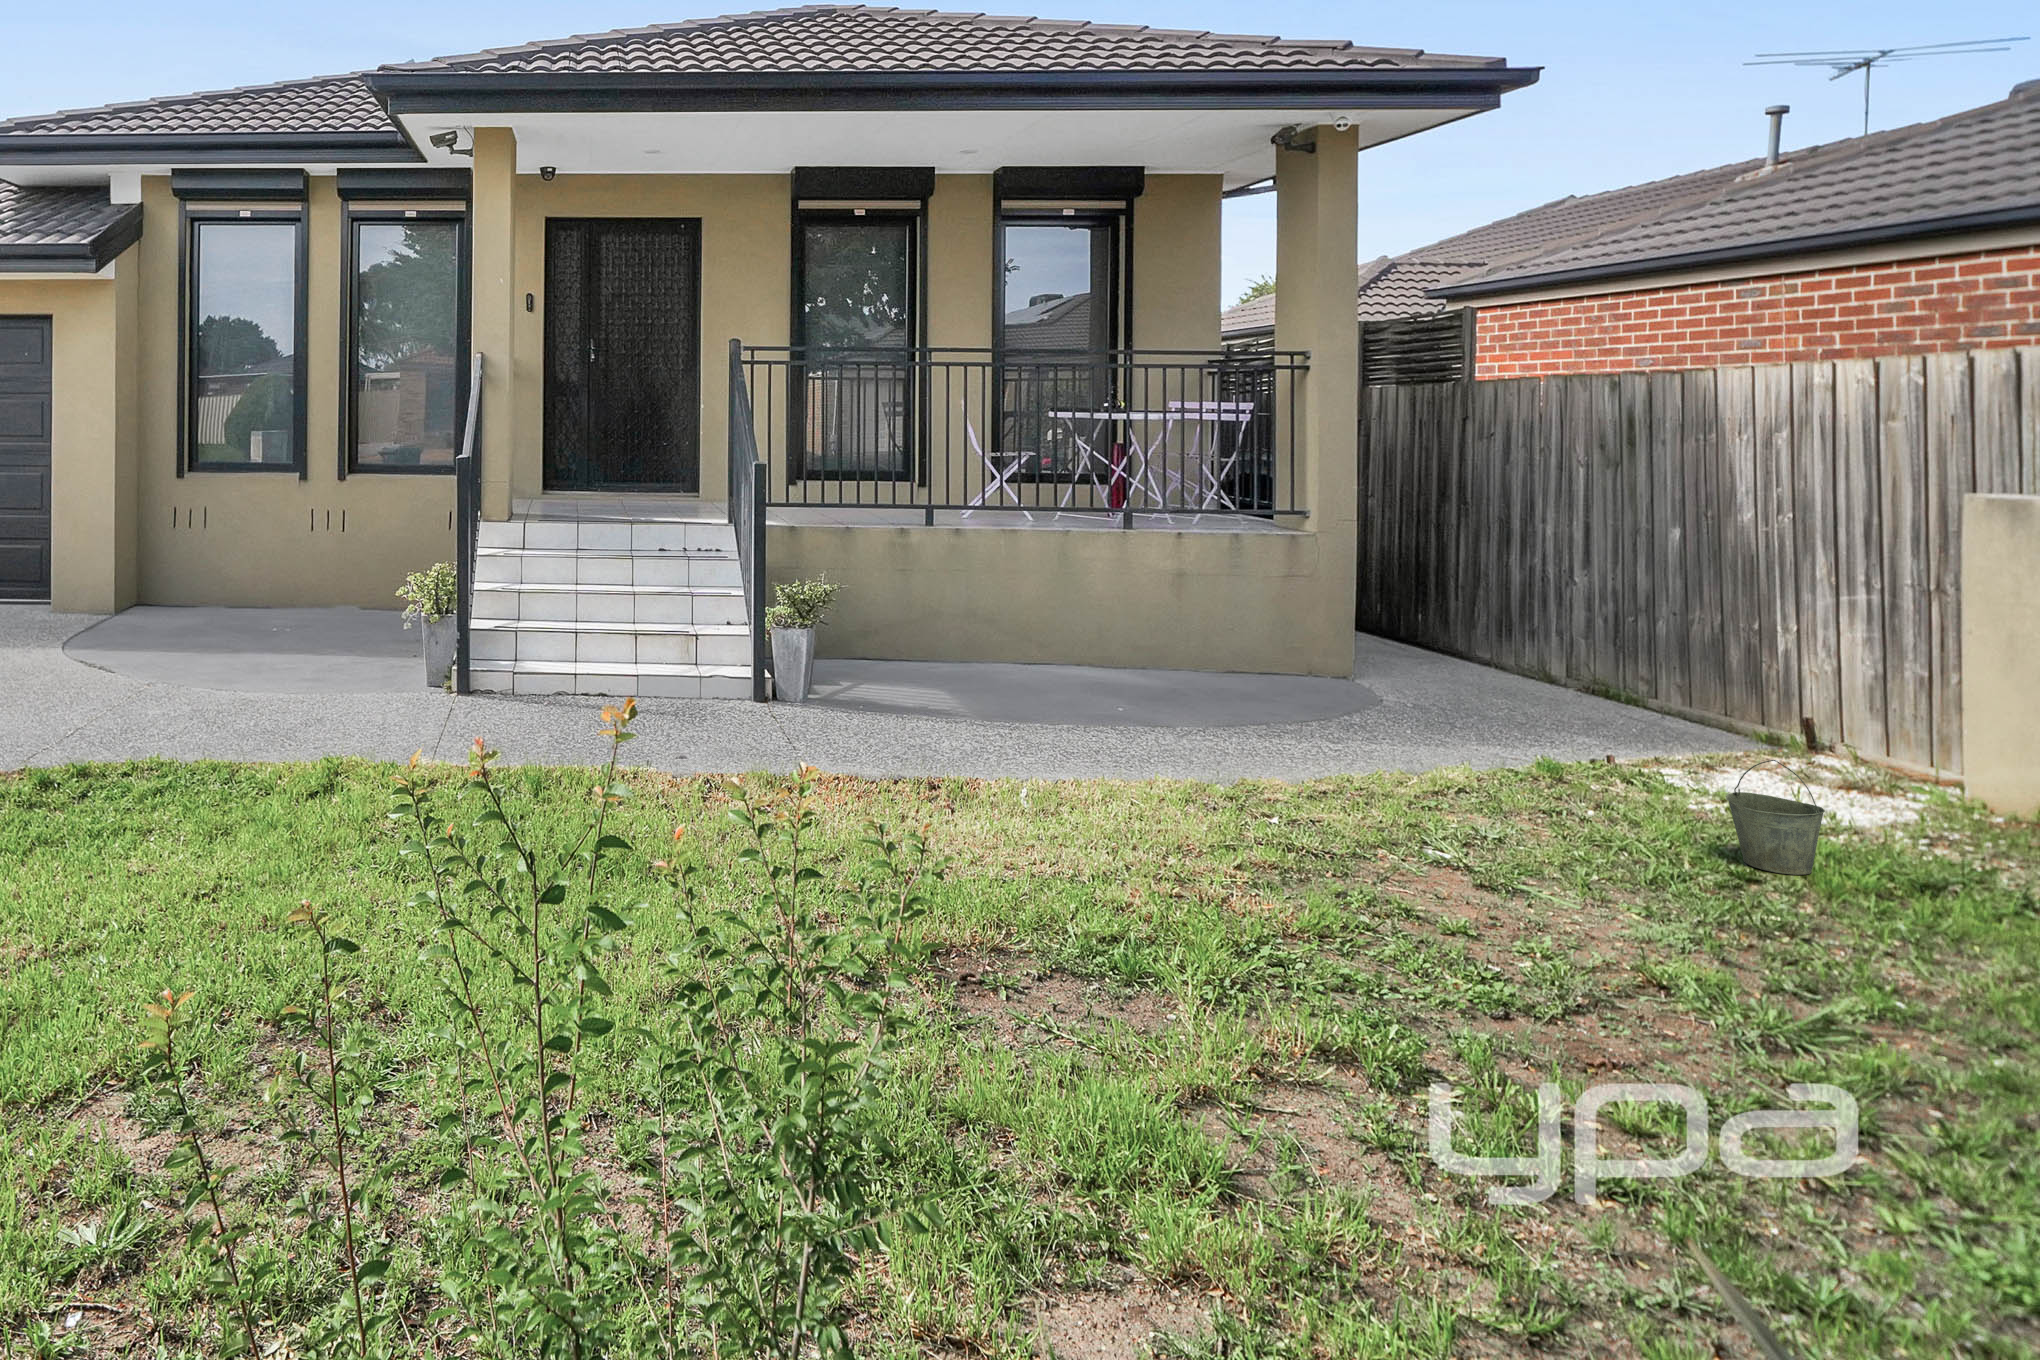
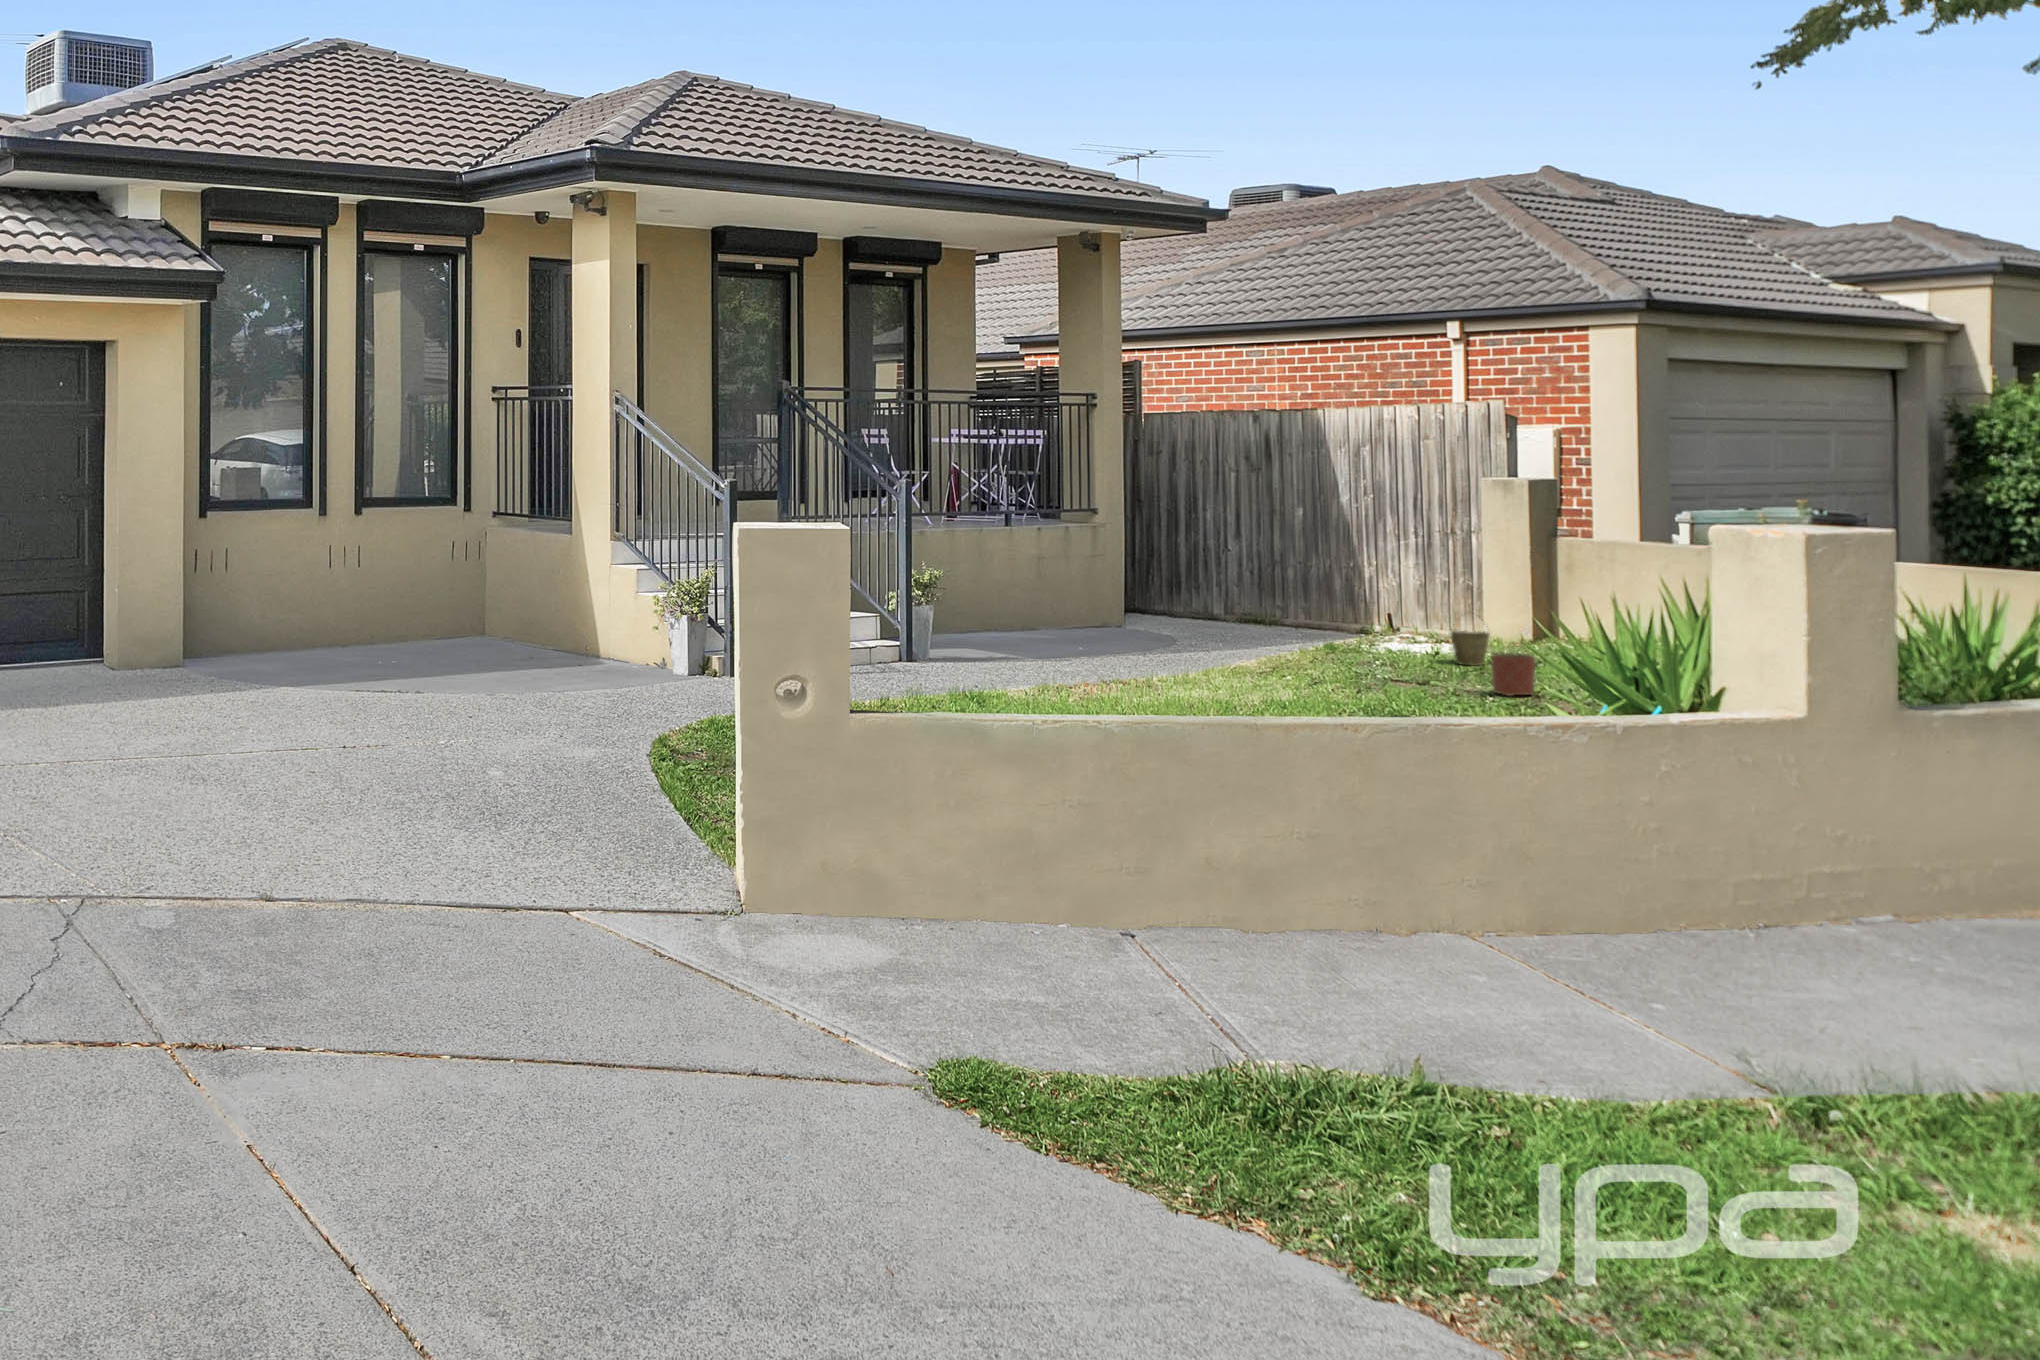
planter: none [1661,870,1774,988] -> present [1491,653,1535,696]

